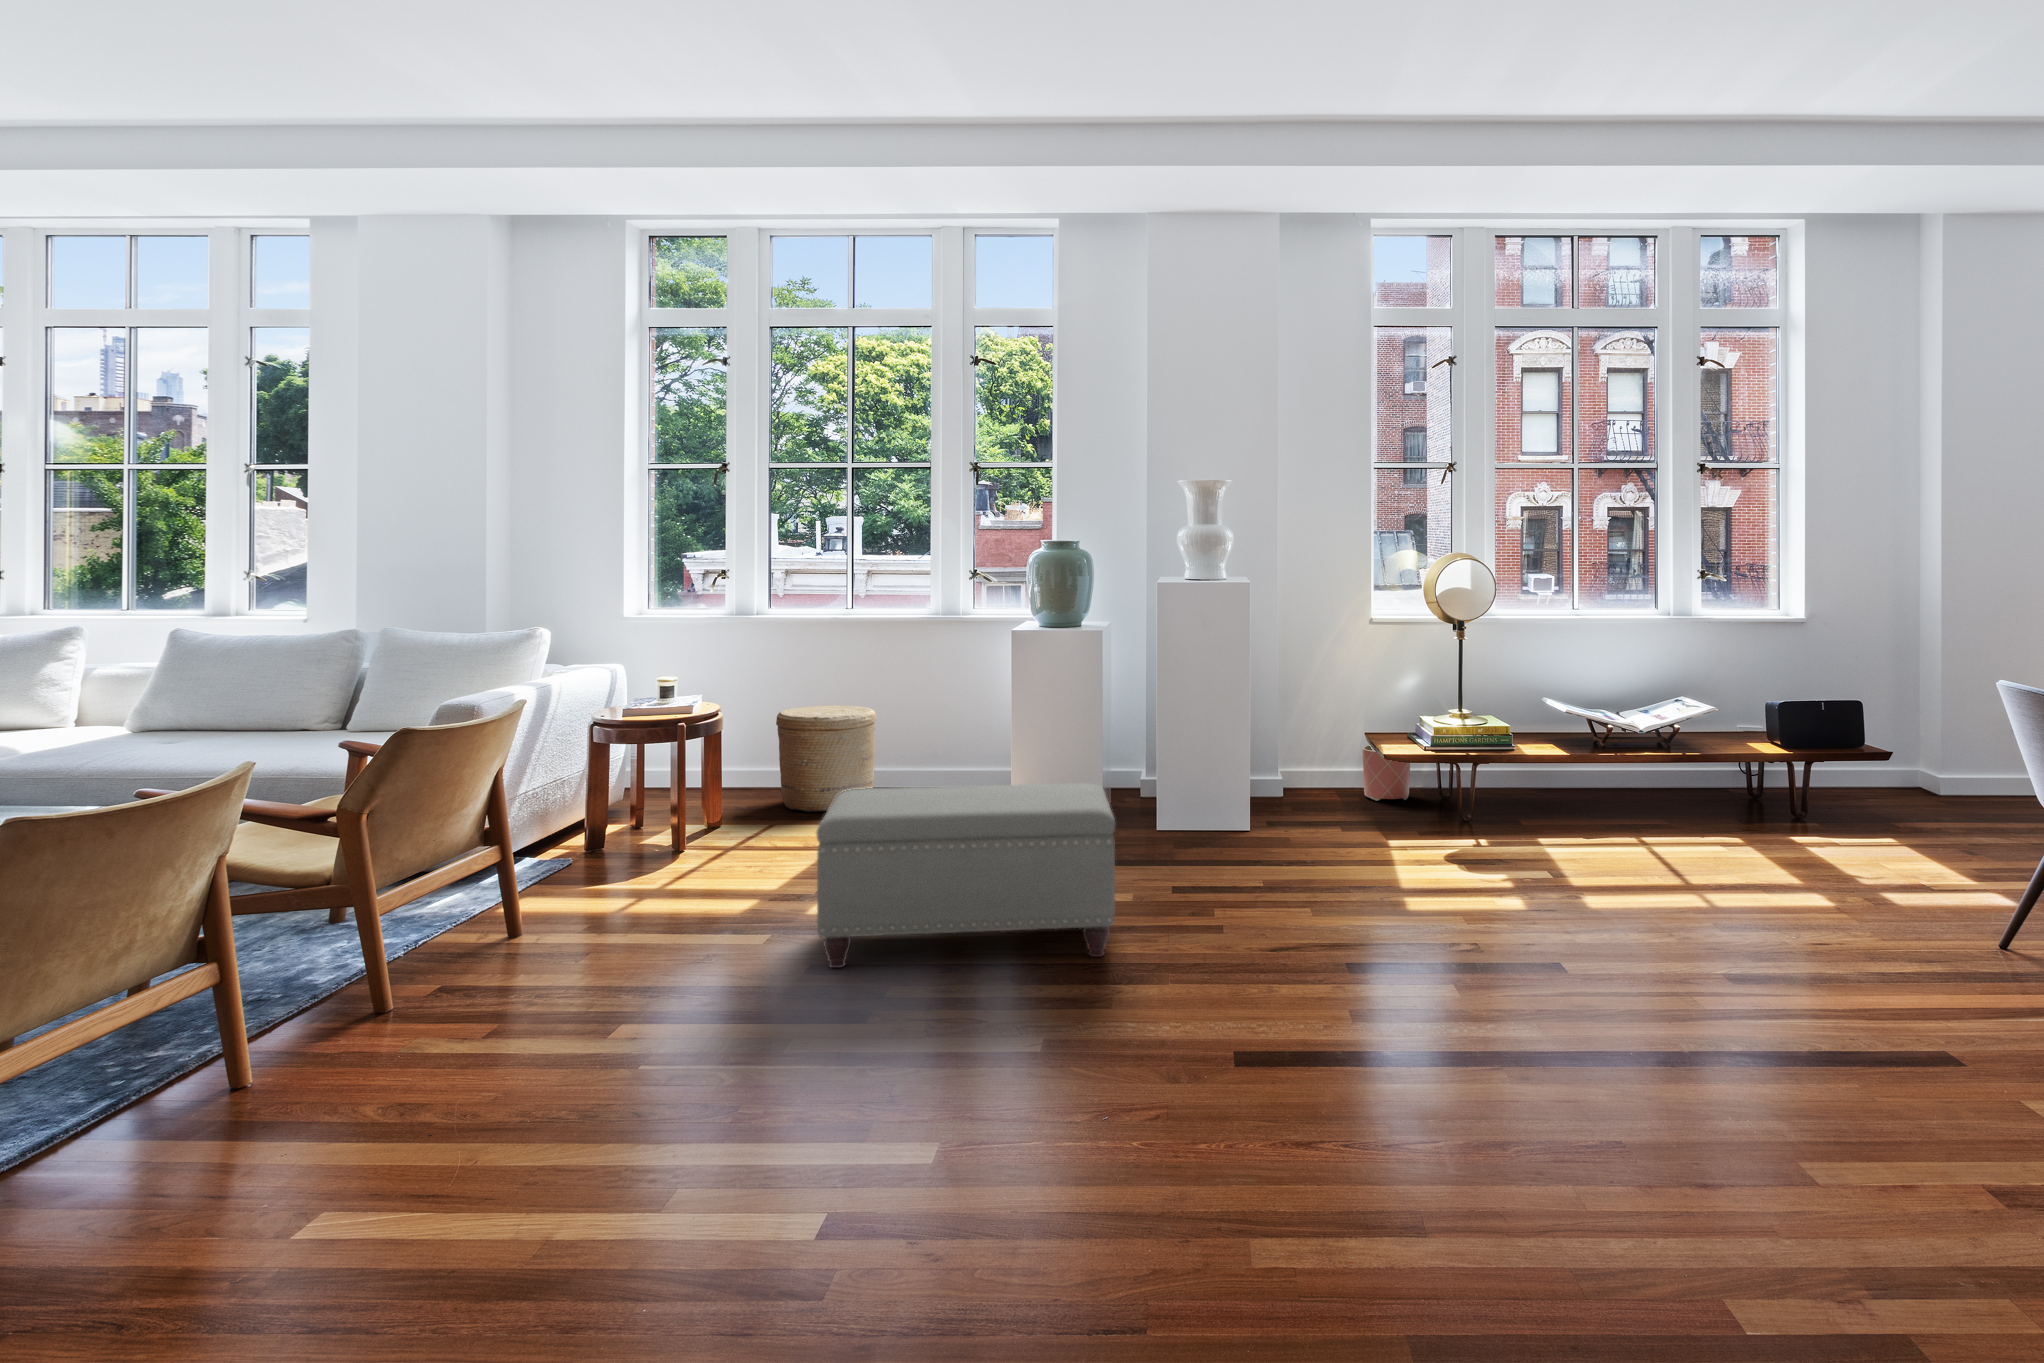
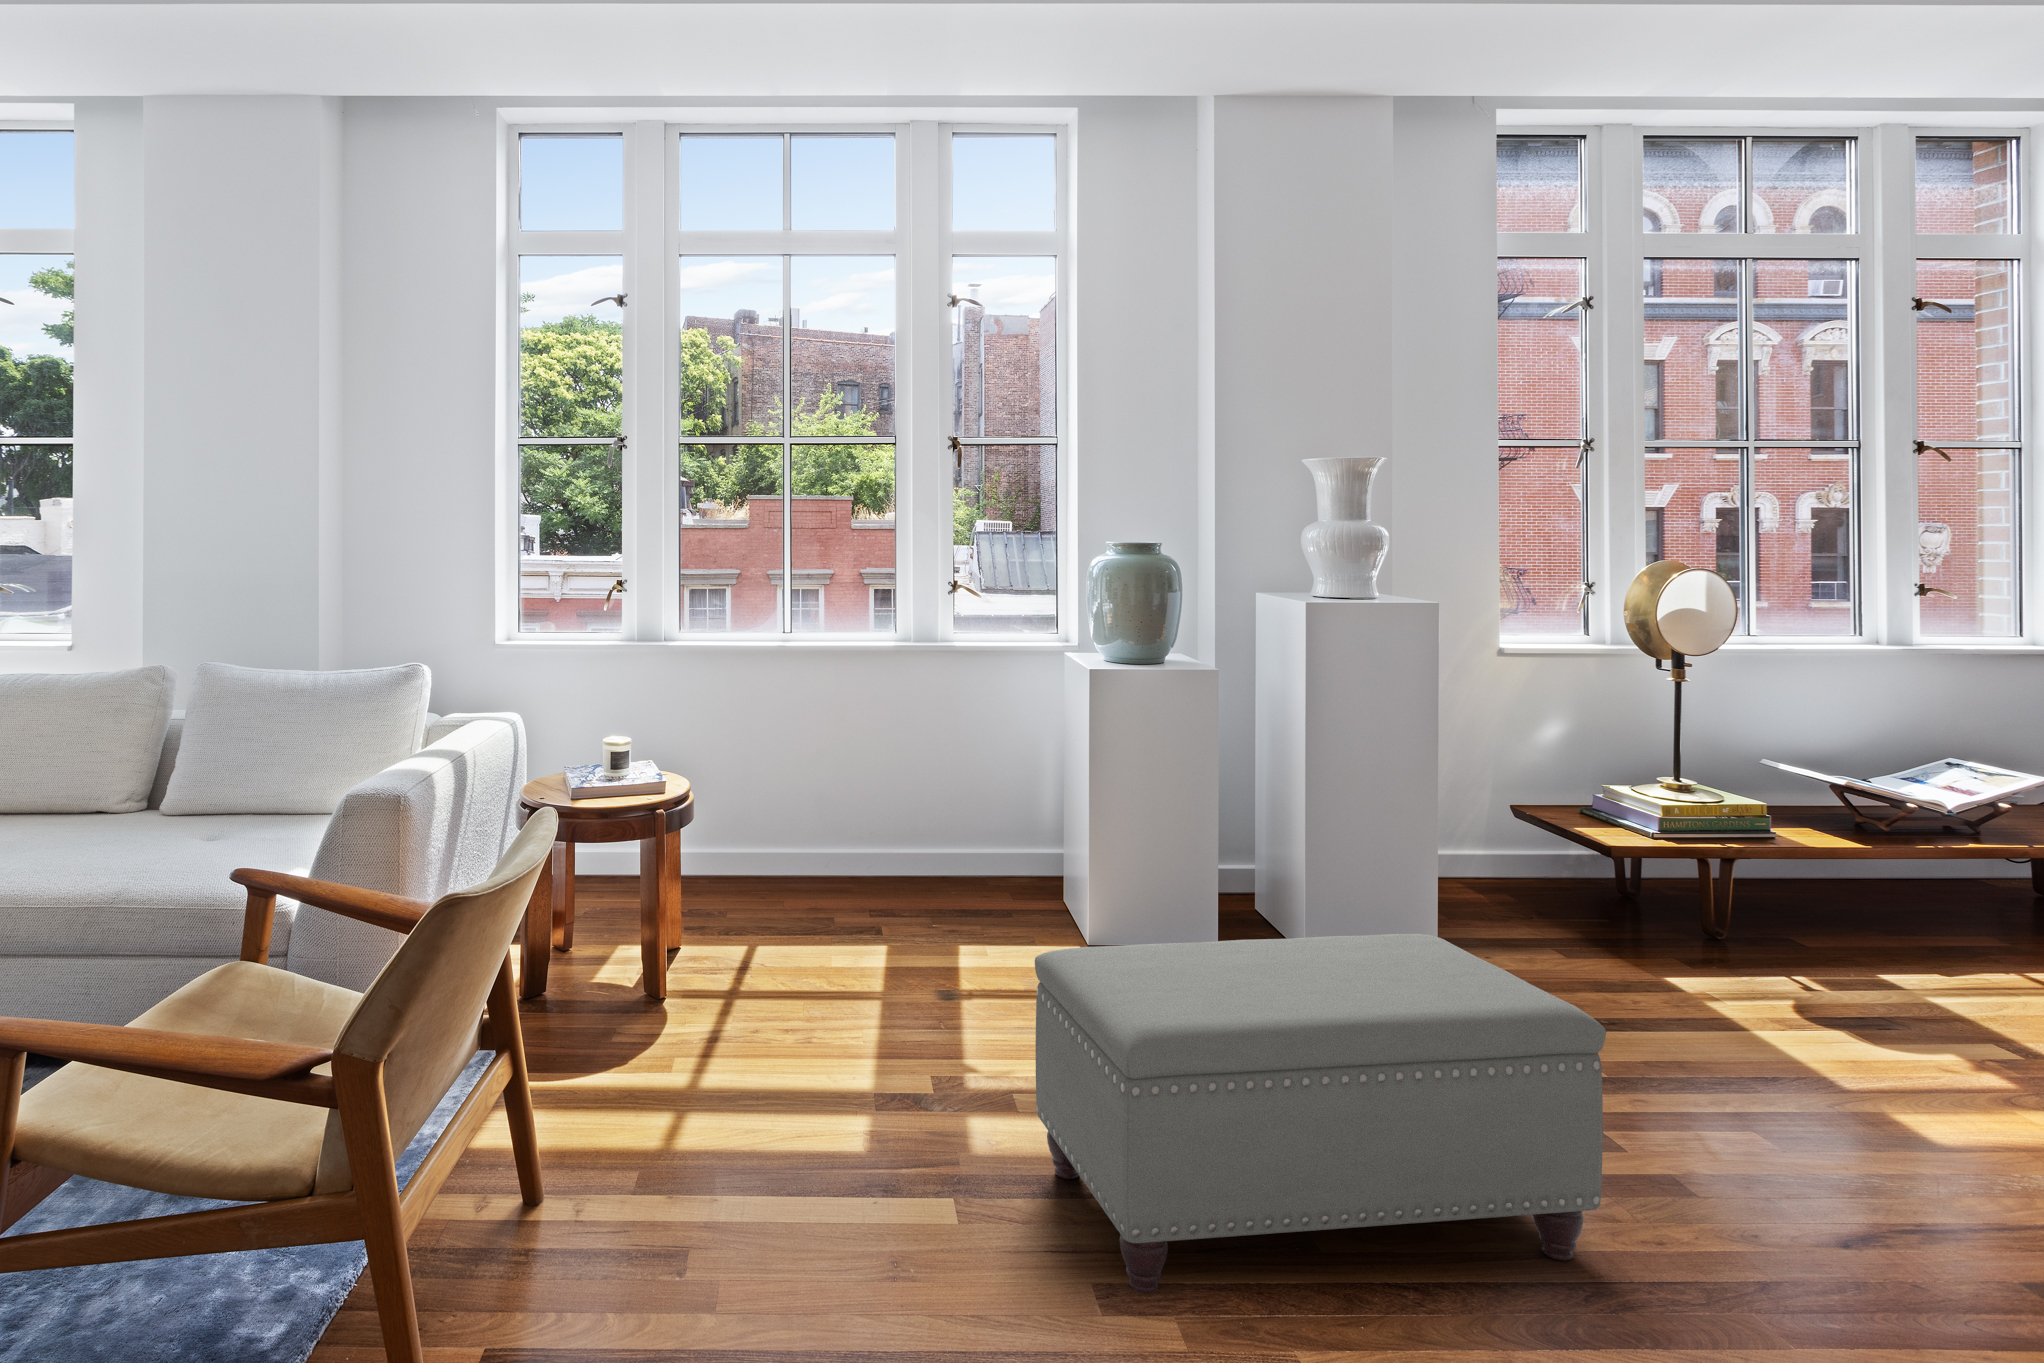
woven basket: present [776,705,876,812] -> none [720,764,850,916]
planter: present [1362,745,1410,801] -> none [1498,817,1572,897]

